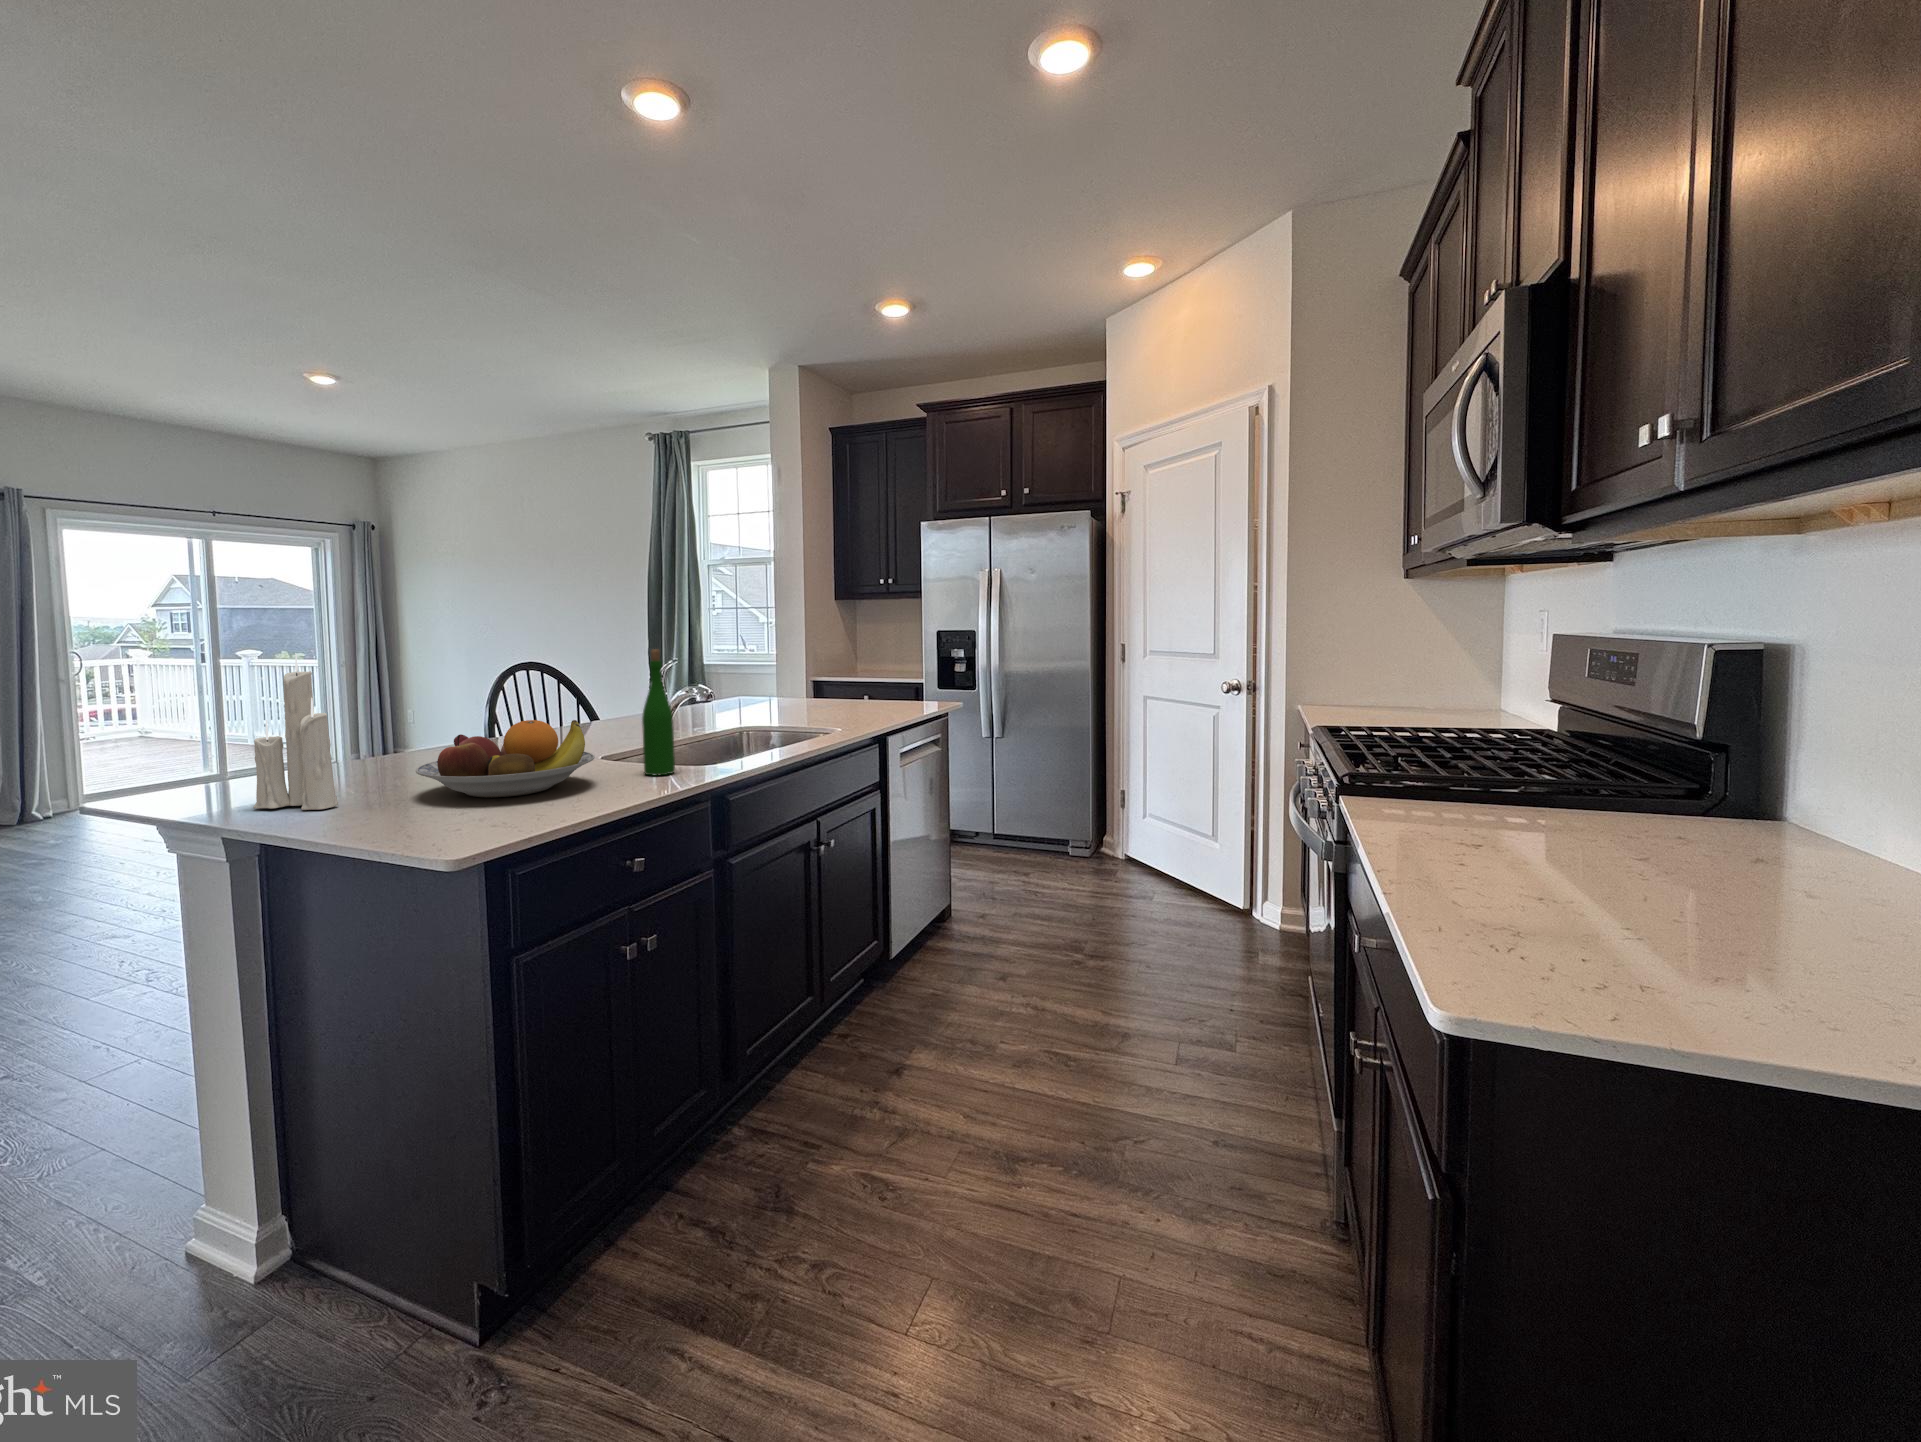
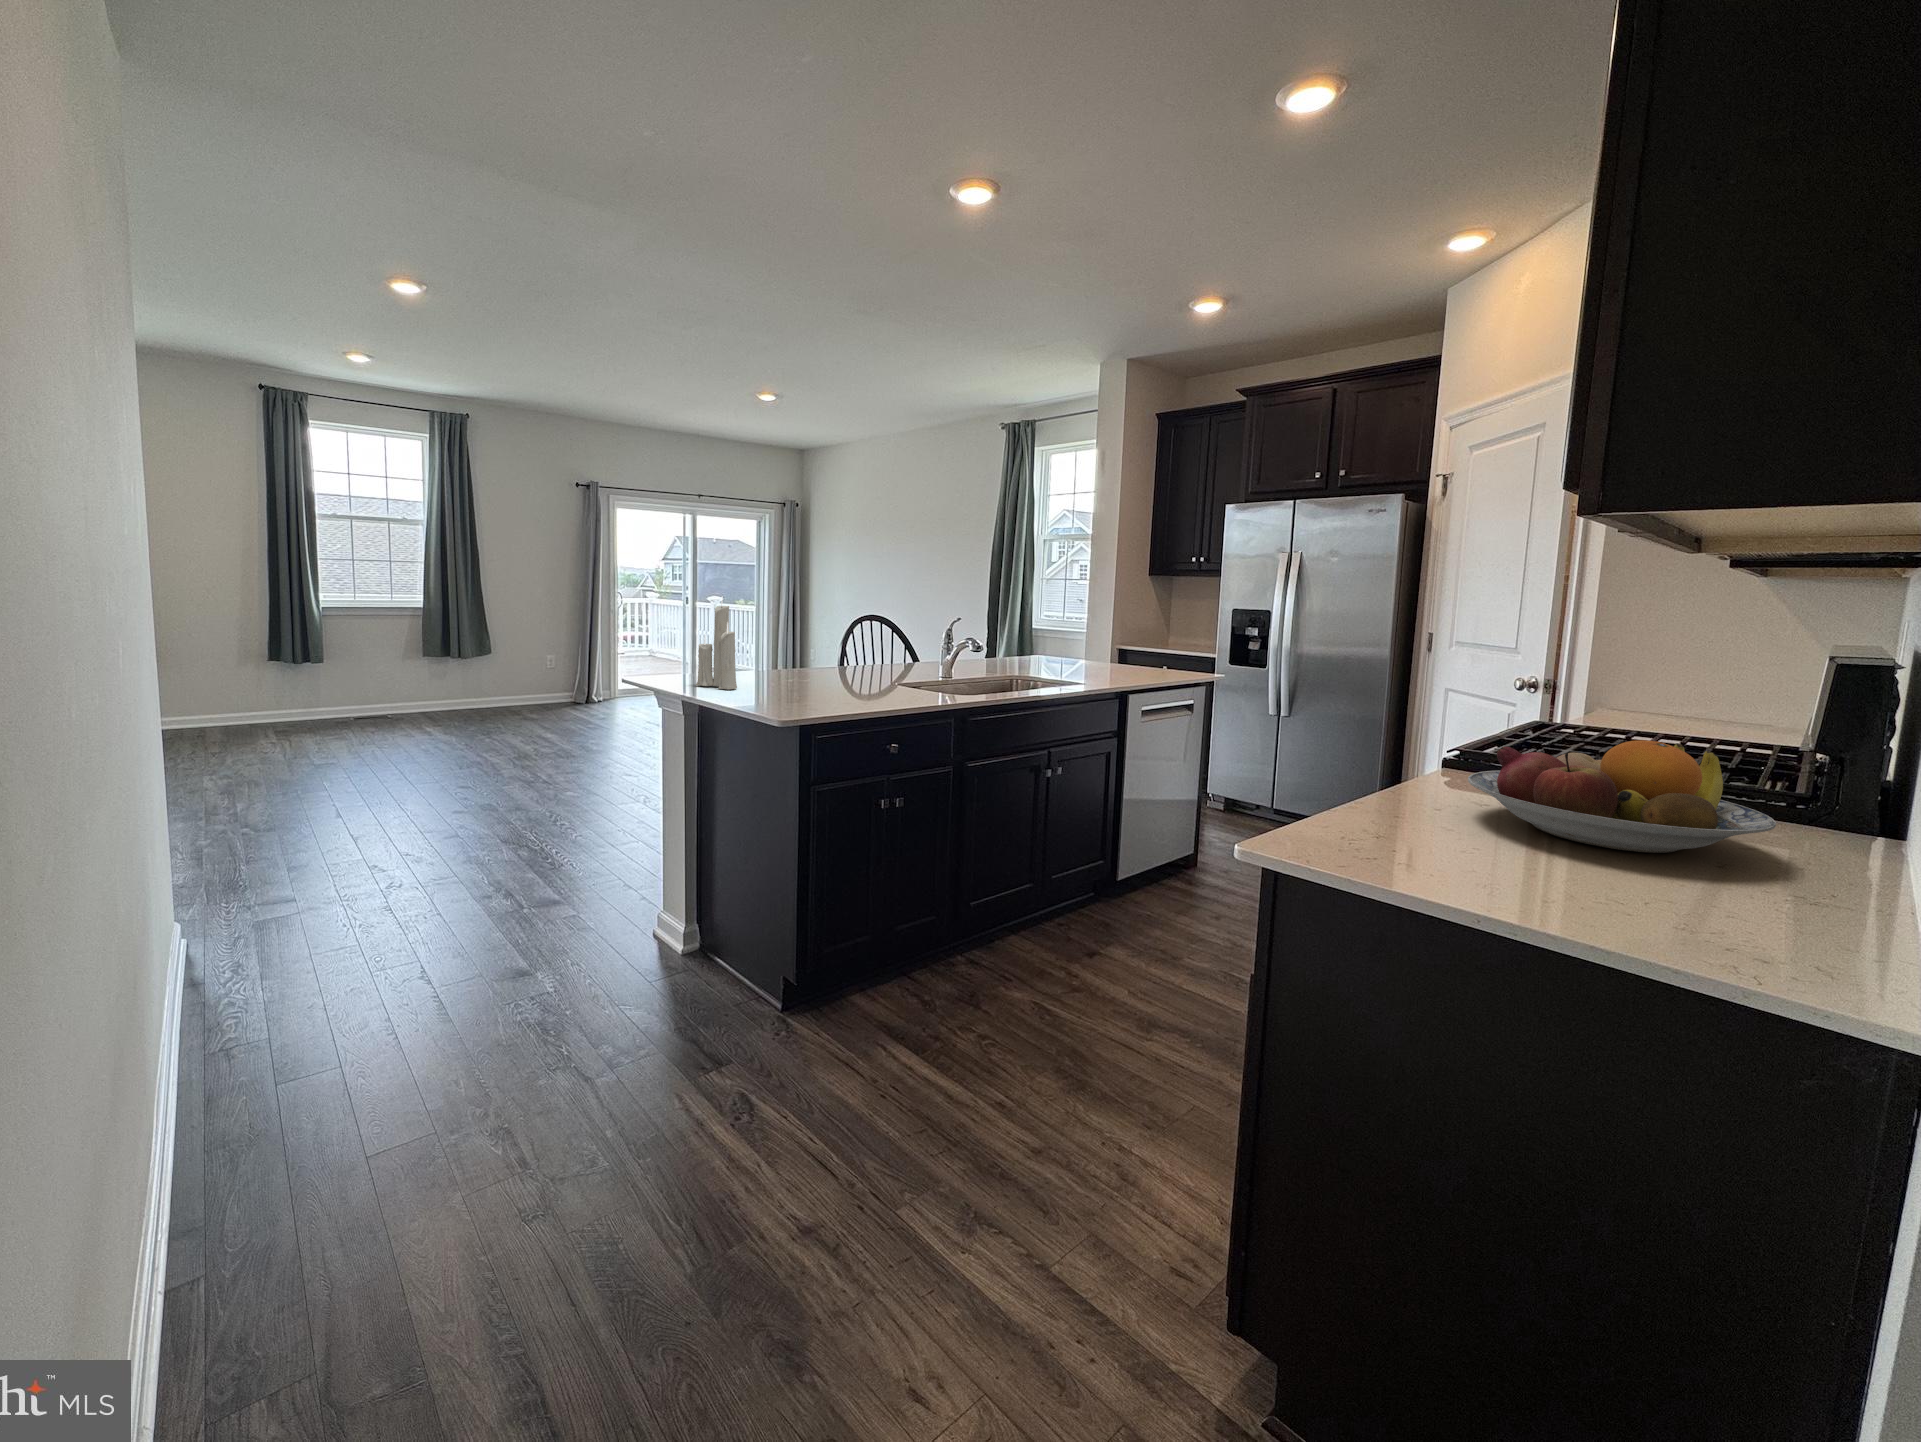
wine bottle: present [642,649,675,776] -> none [920,605,943,696]
fruit bowl: present [416,720,595,797] -> present [1468,740,1776,853]

